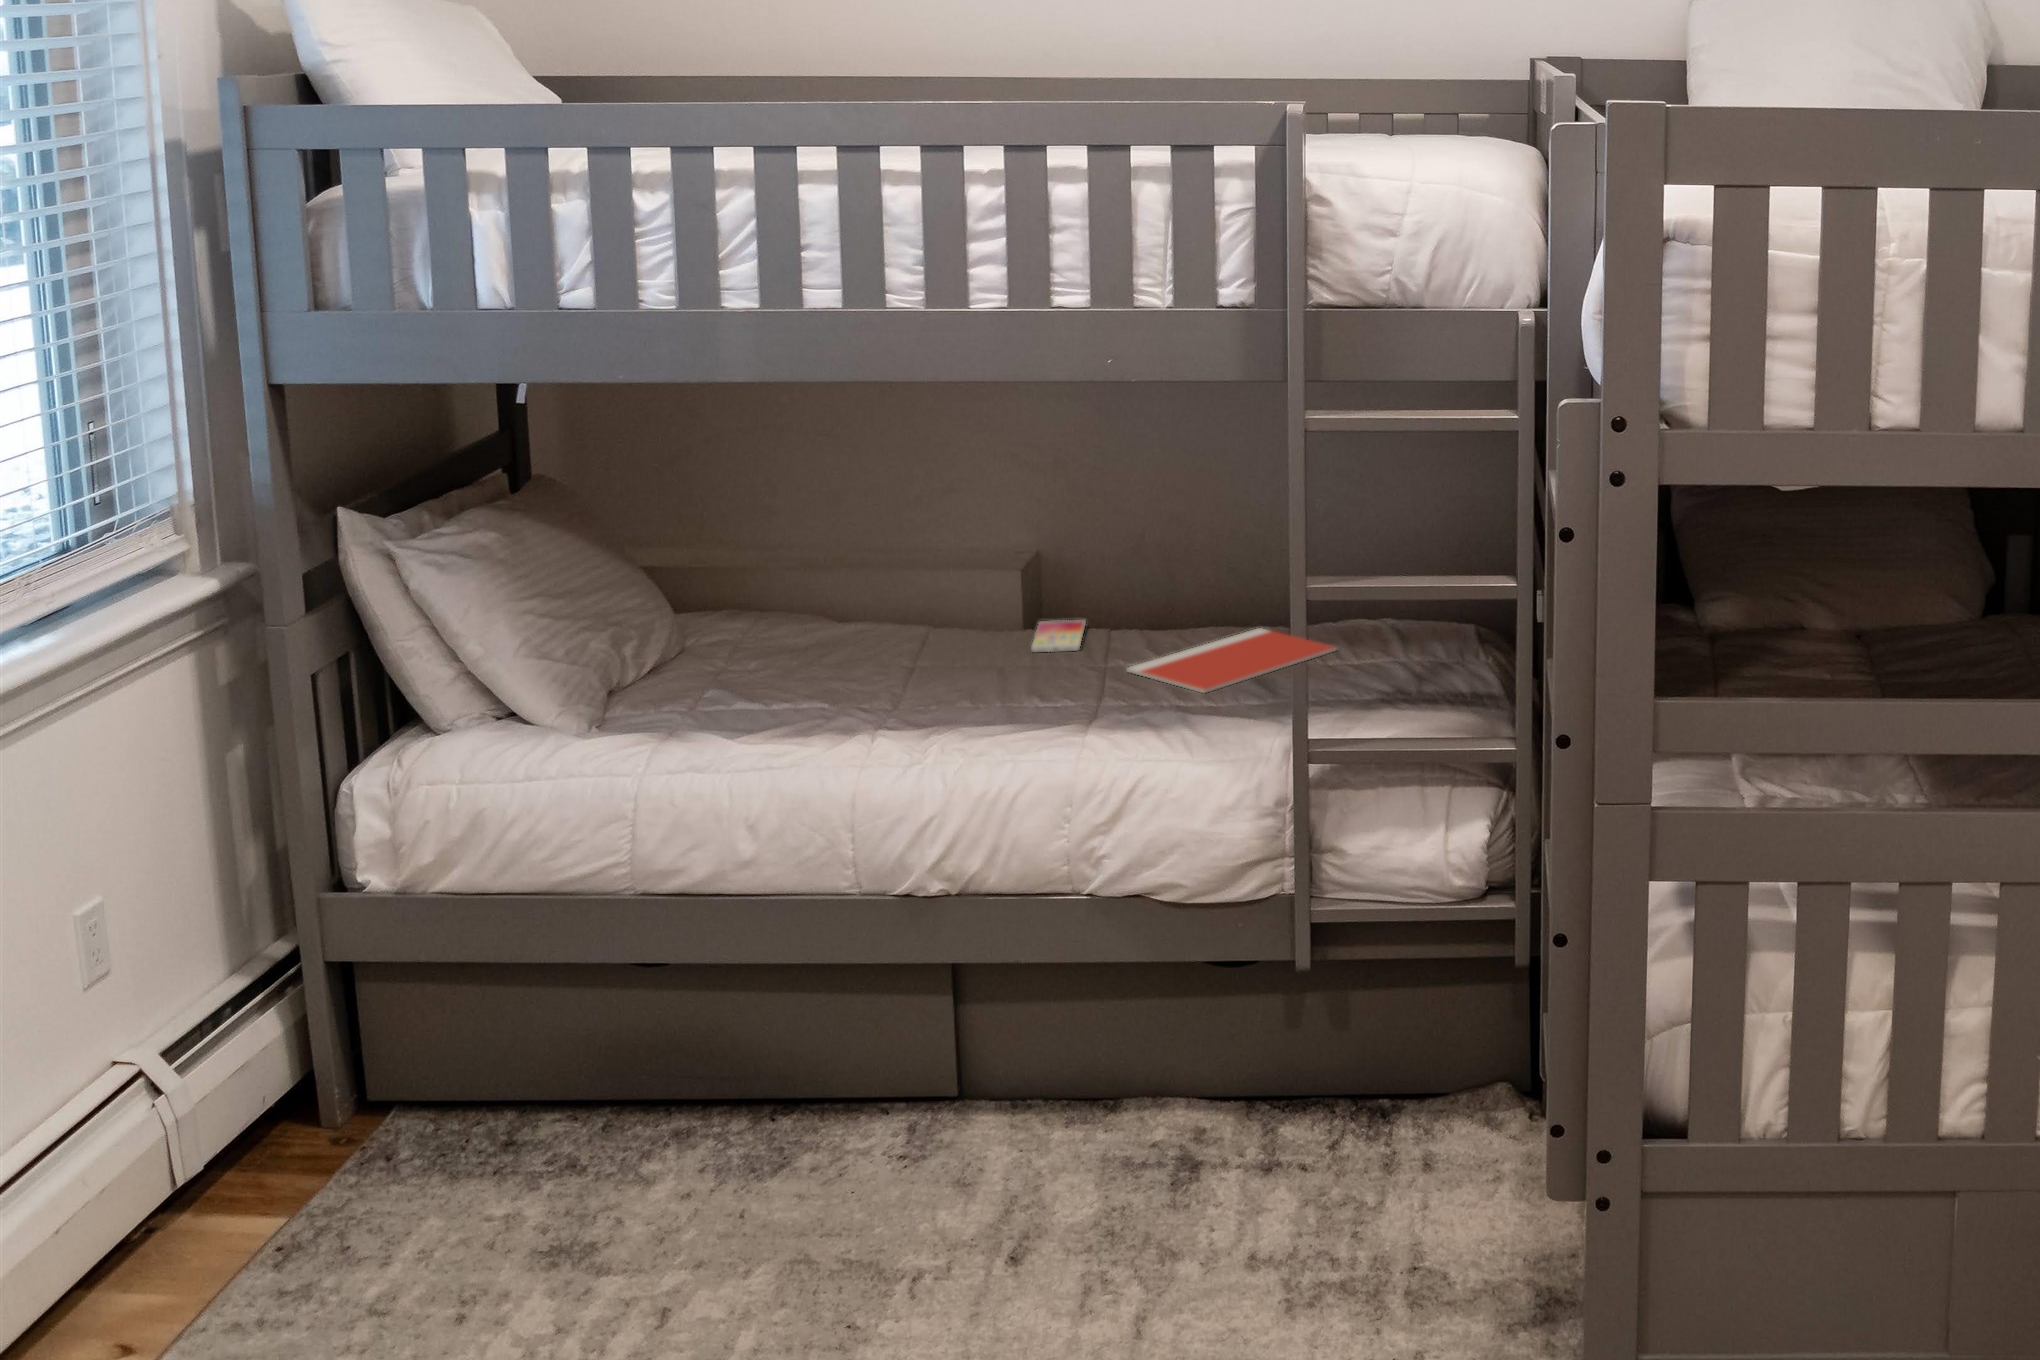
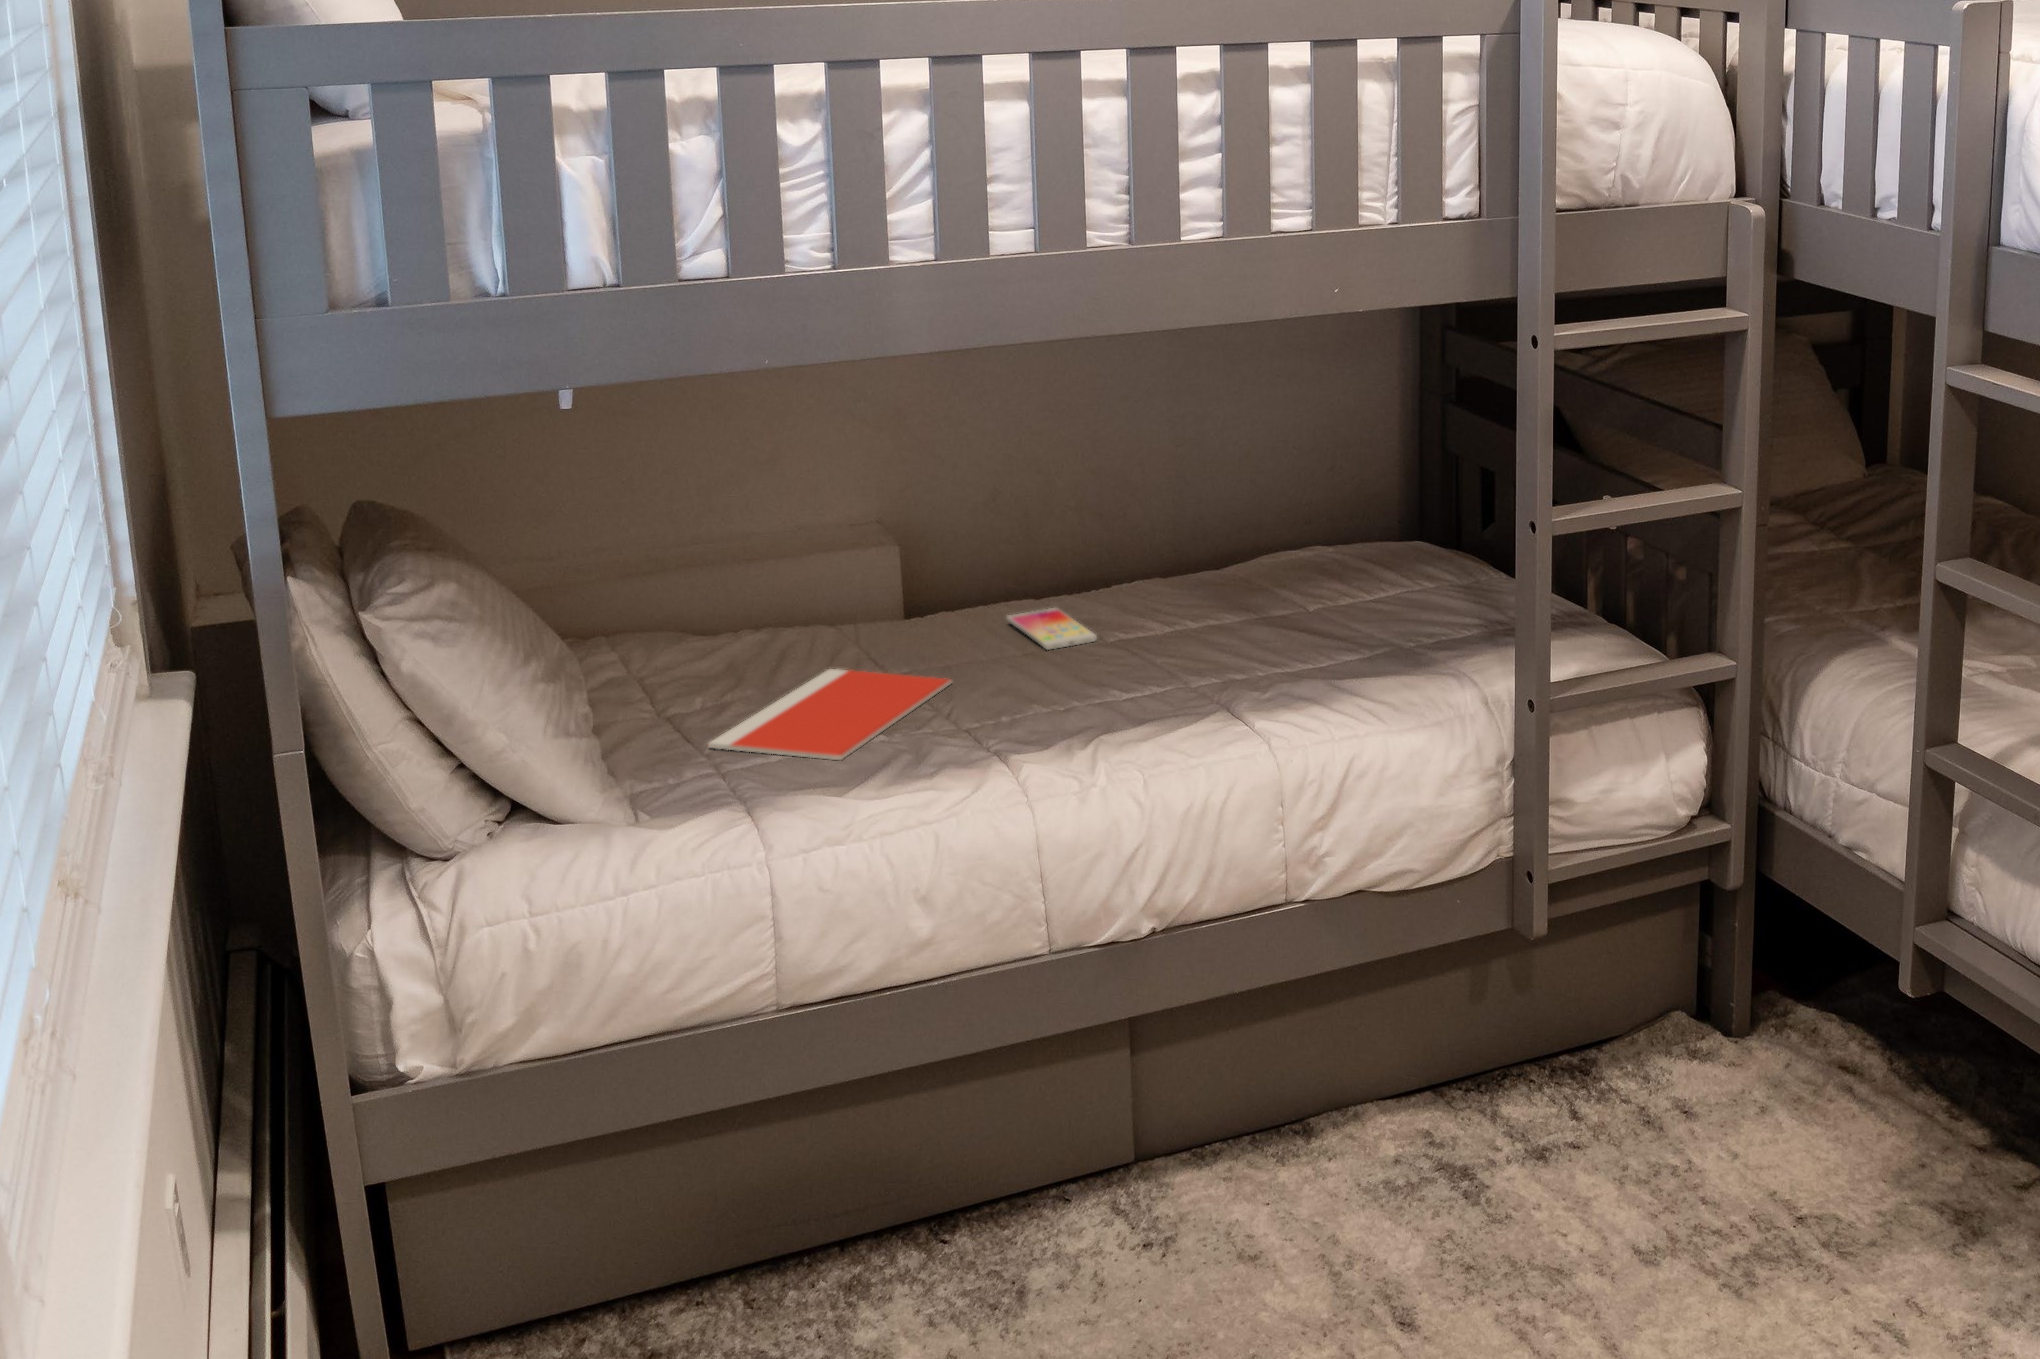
notebook: present [1127,628,1336,693] -> present [708,669,952,760]

